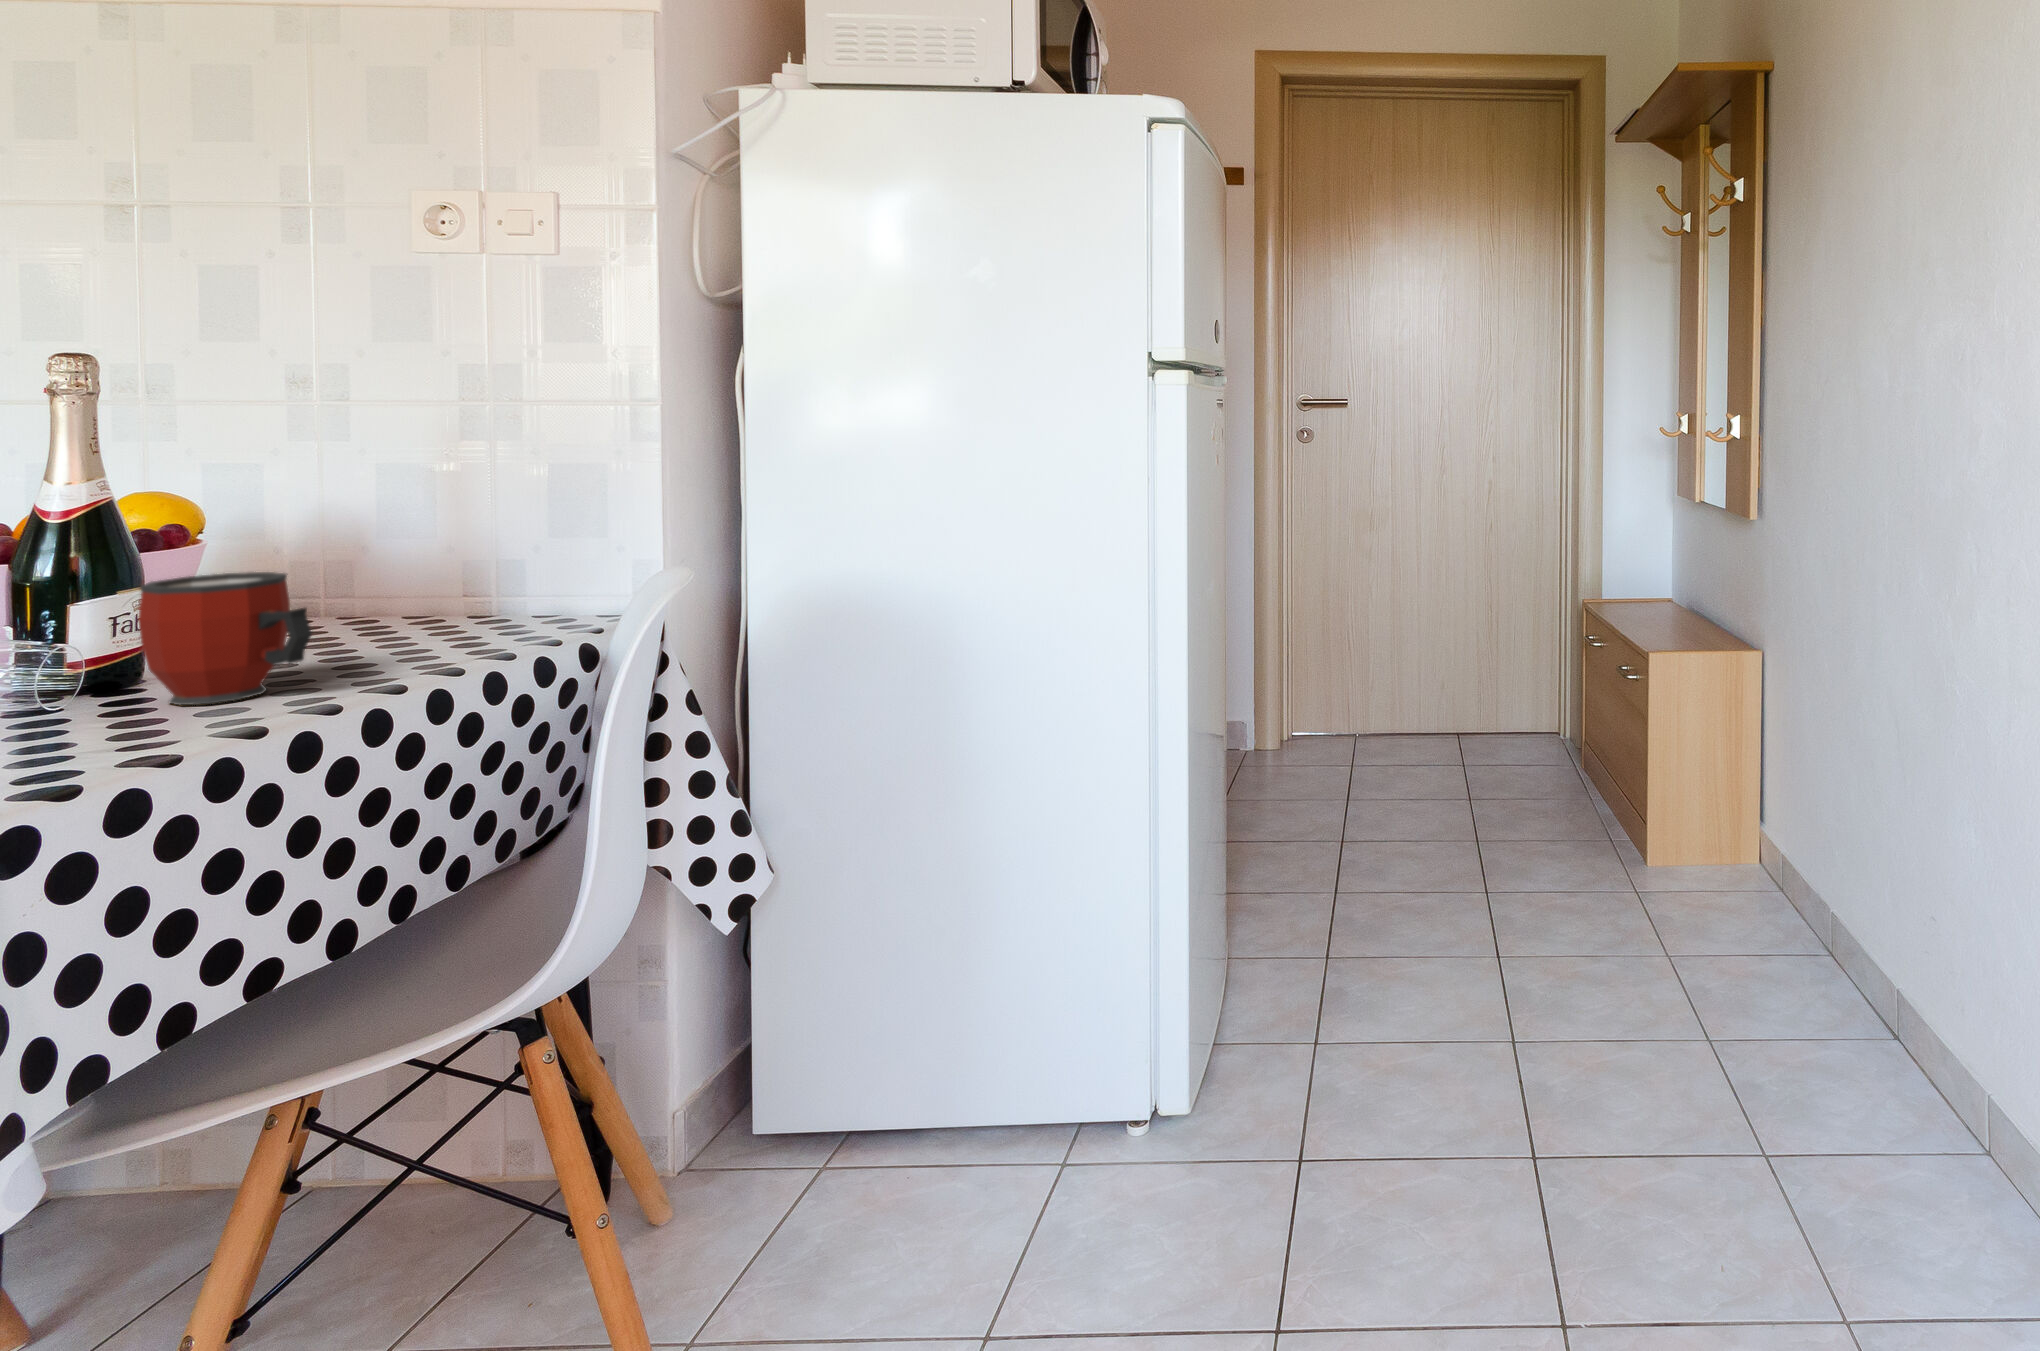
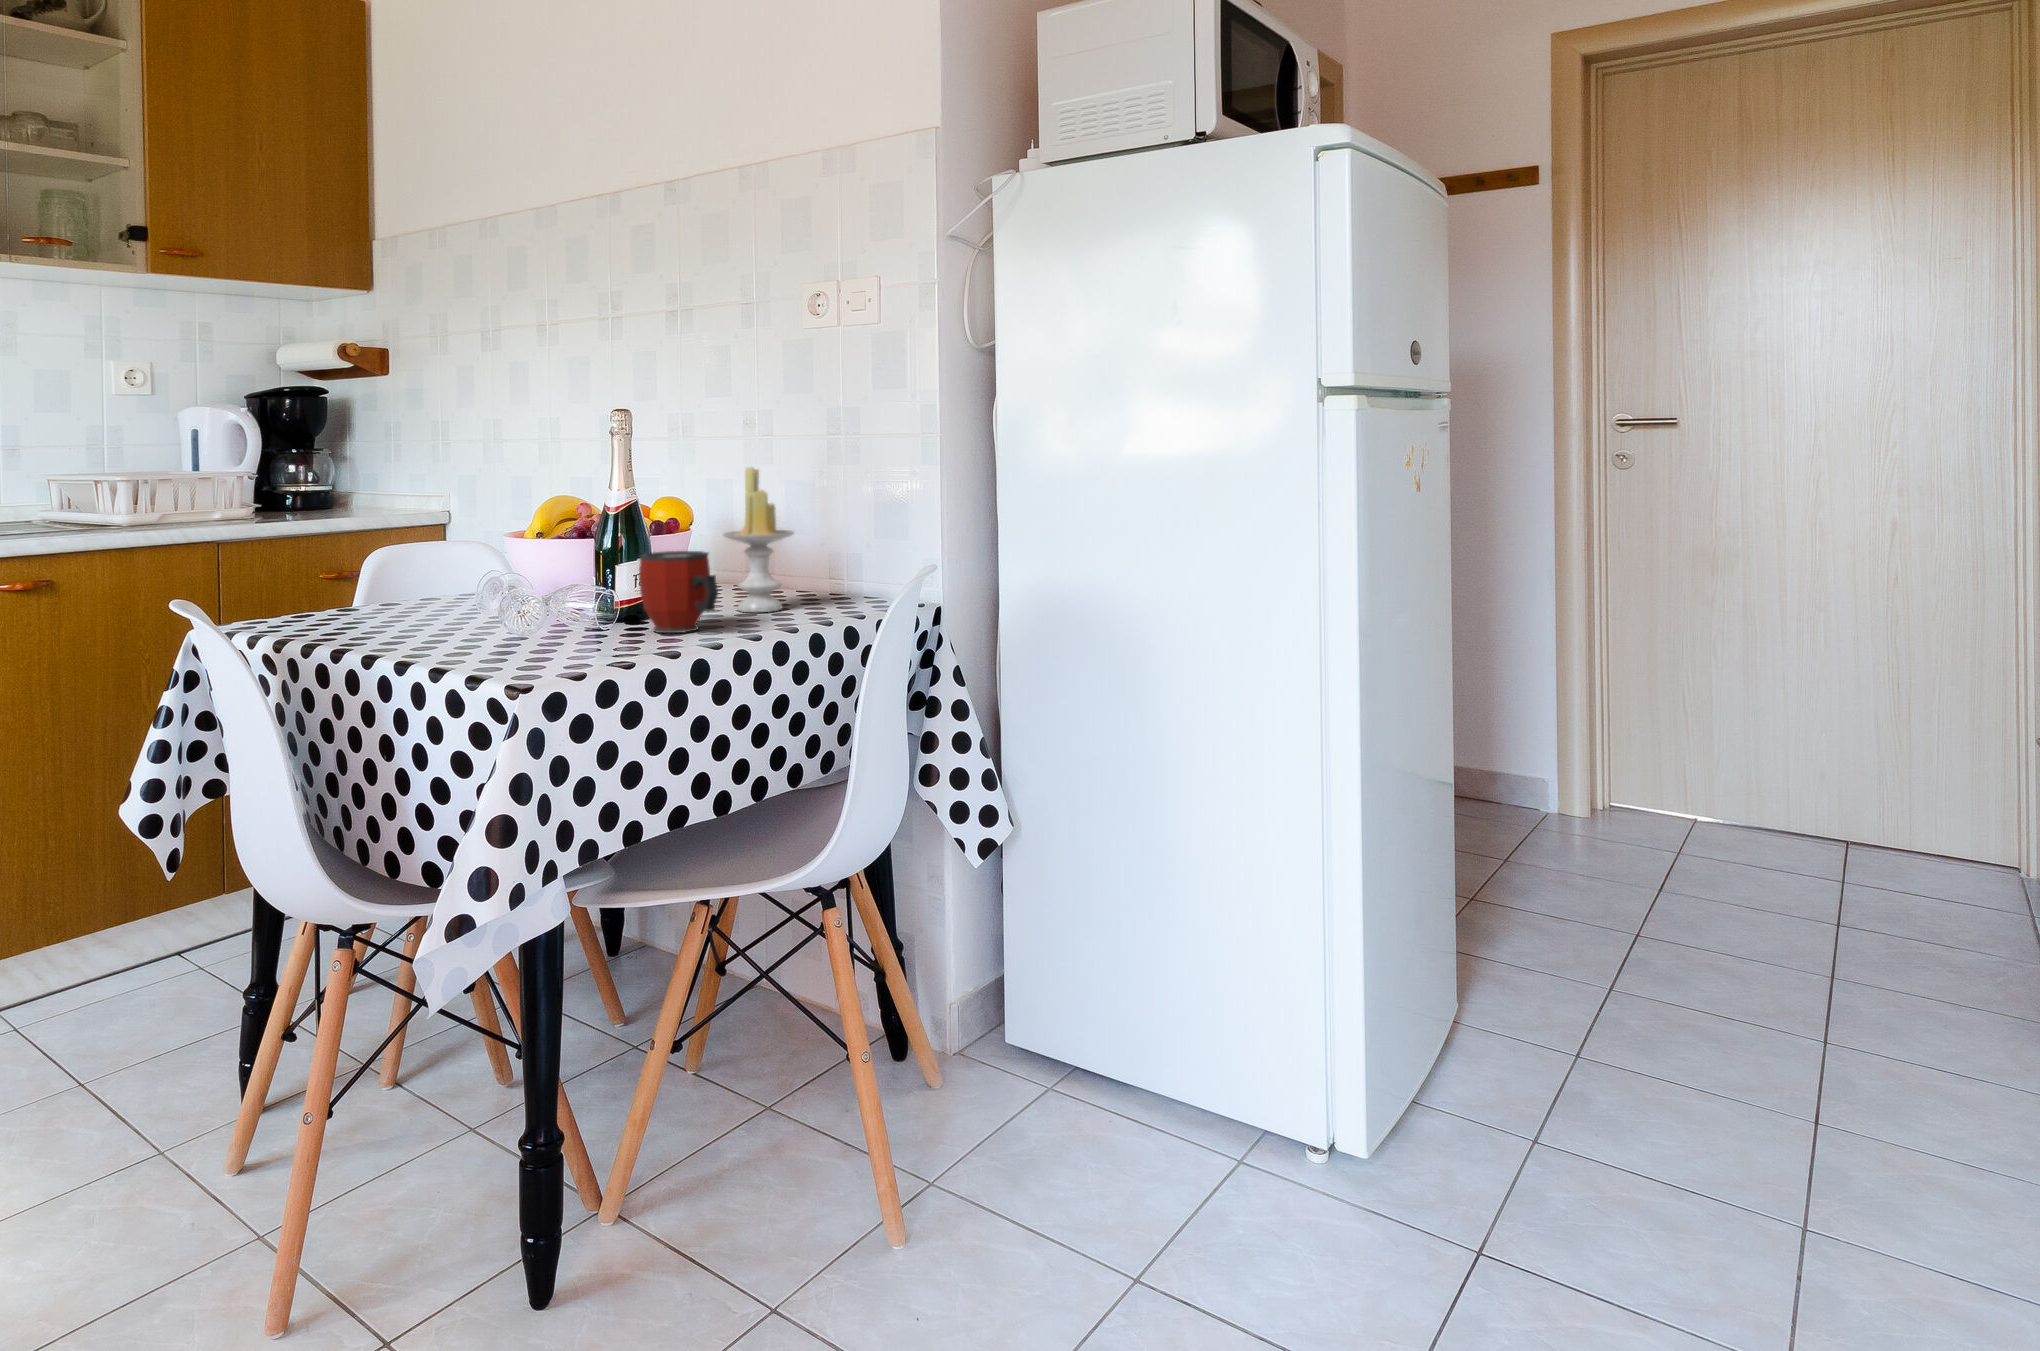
candle: none [298,442,435,654] -> present [723,467,794,612]

